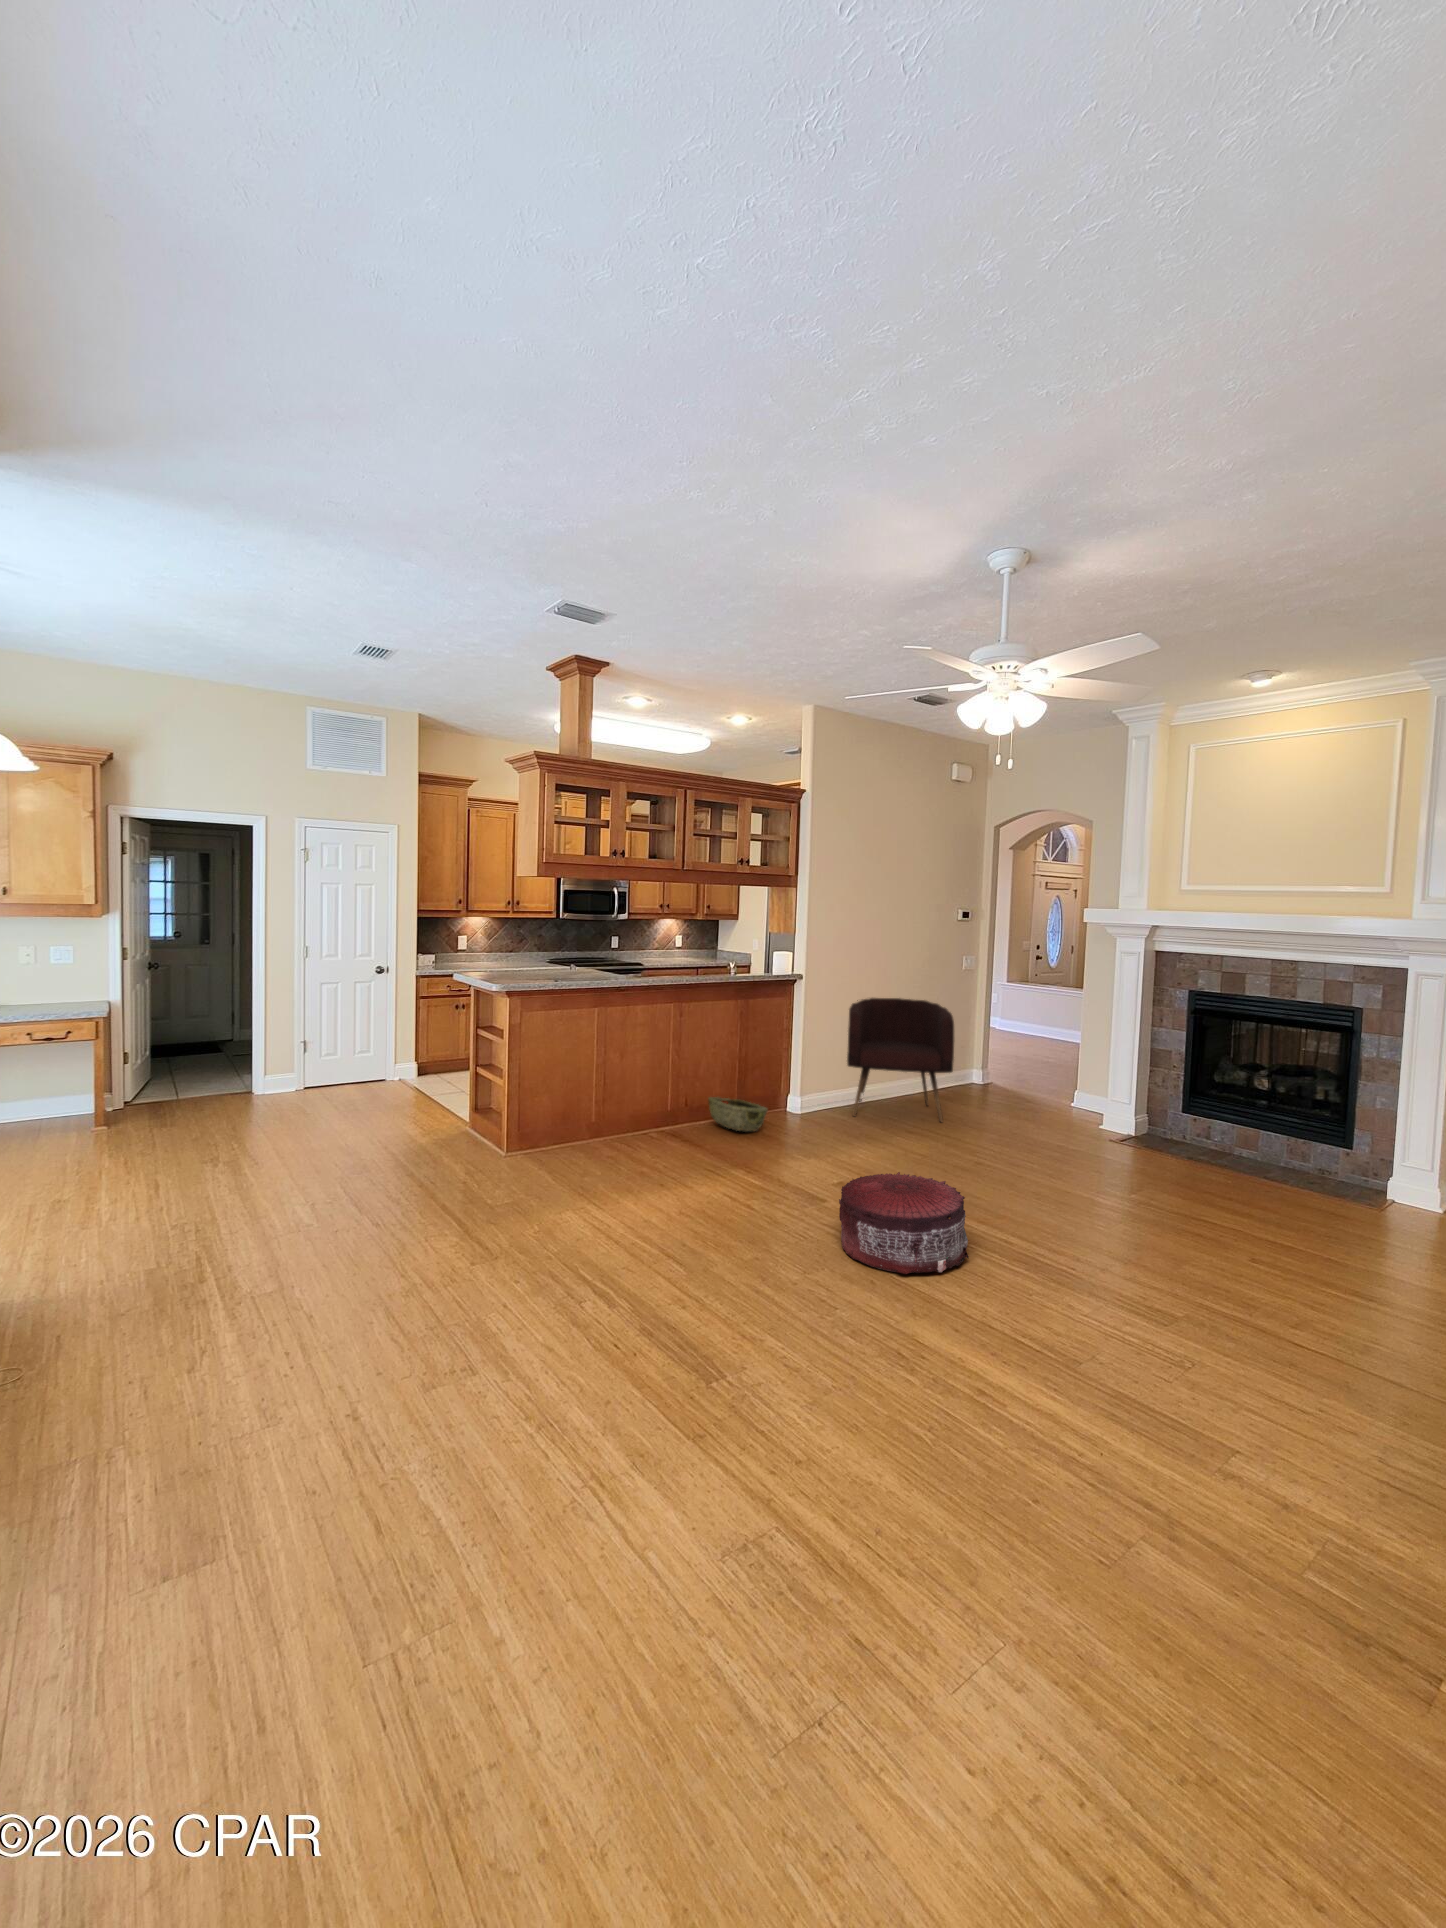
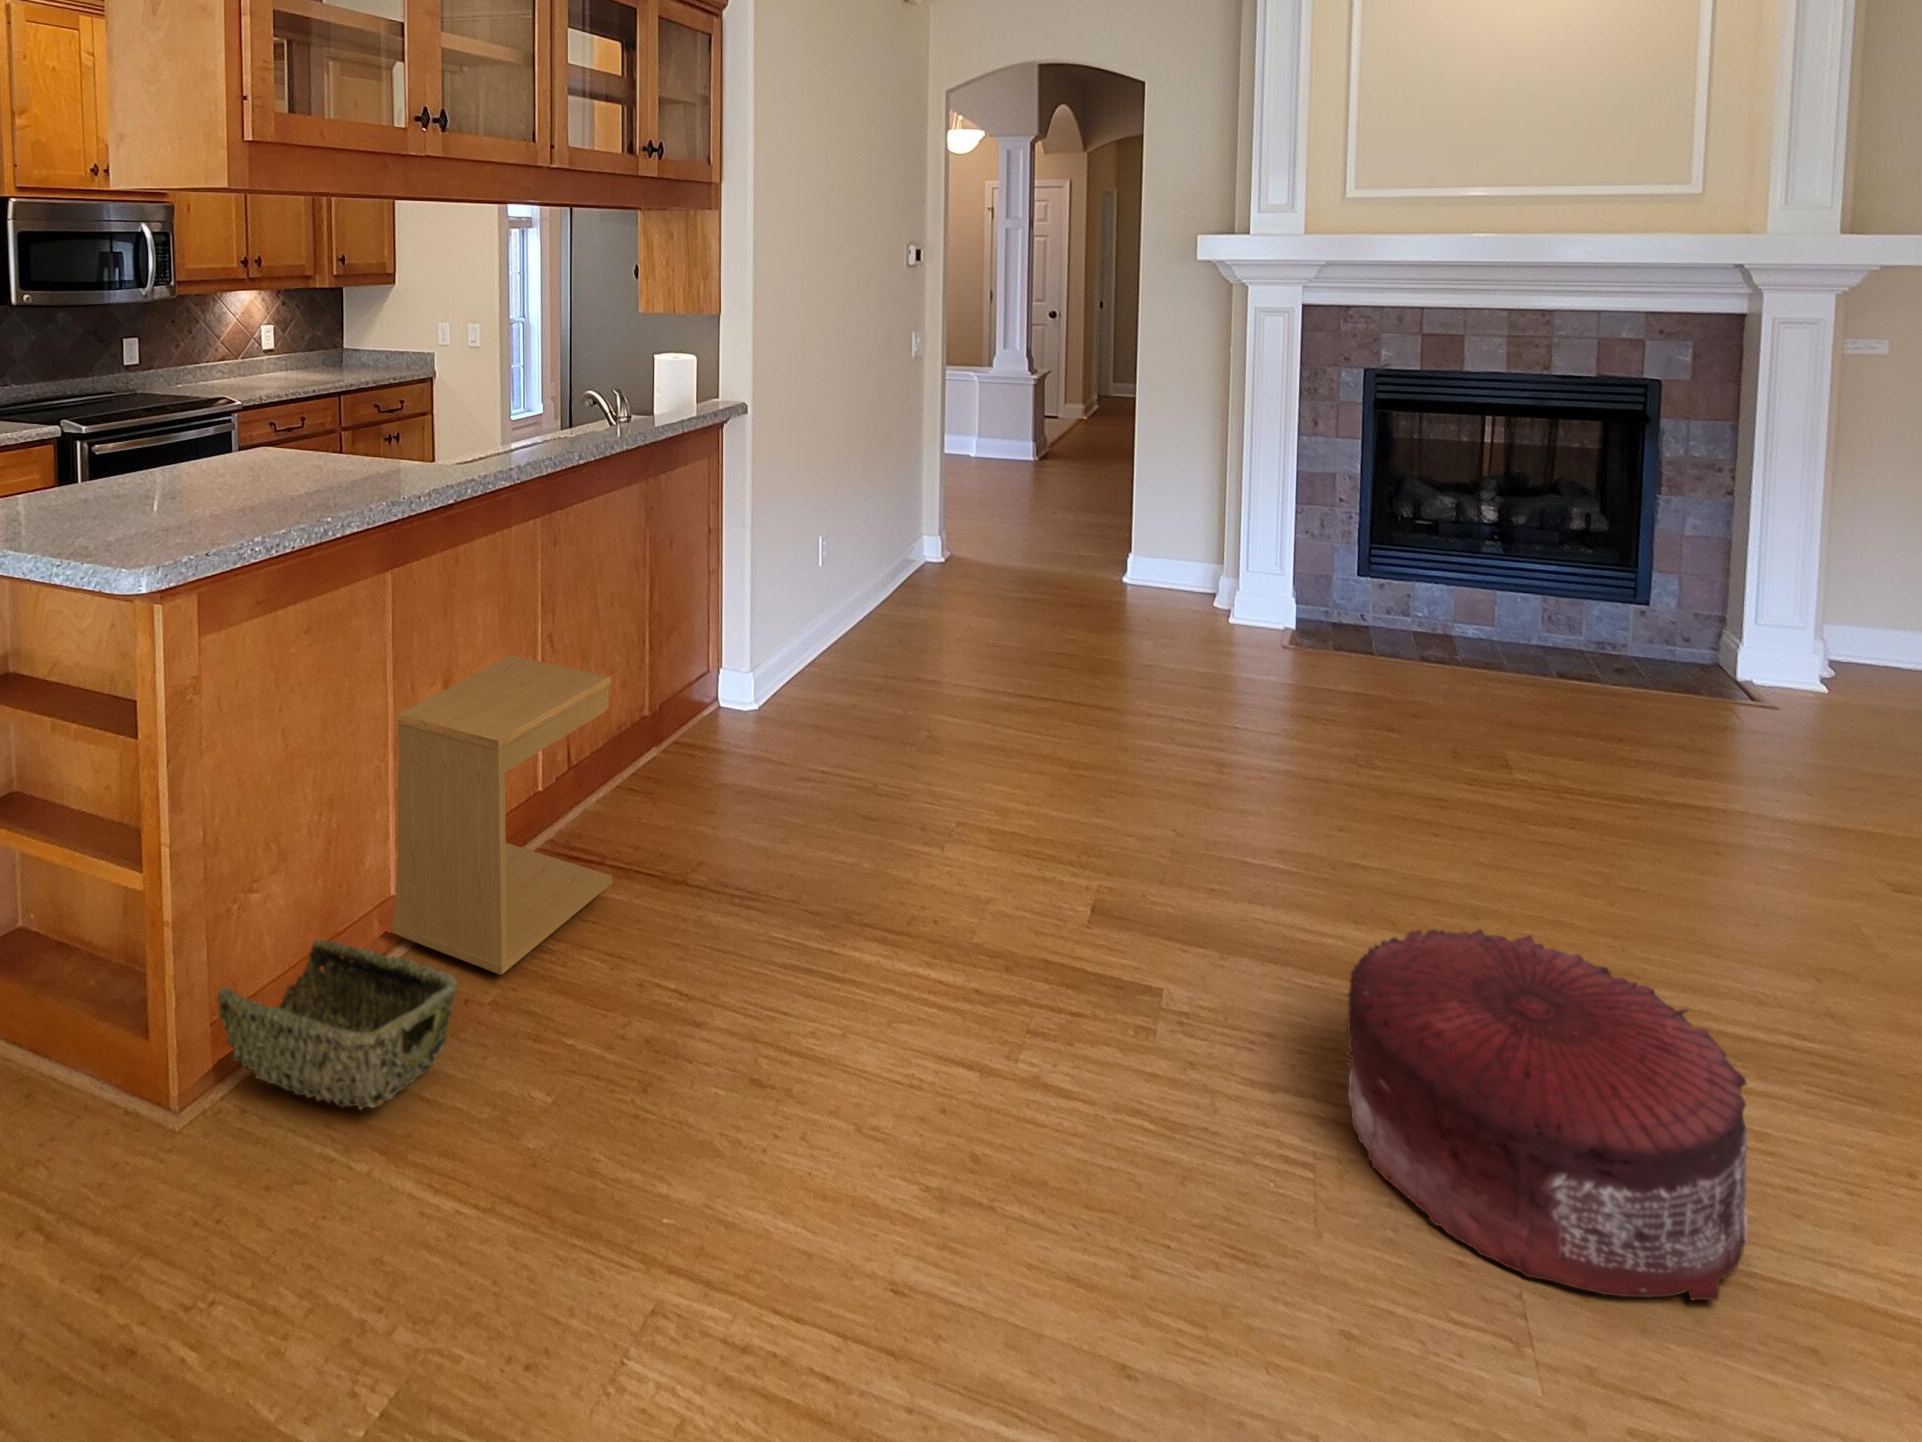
armchair: present [847,998,954,1122] -> none [800,427,1032,696]
side table: none [602,1051,686,1150] -> present [392,655,612,975]
woven basket: present [708,1097,767,1132] -> present [217,940,457,1109]

